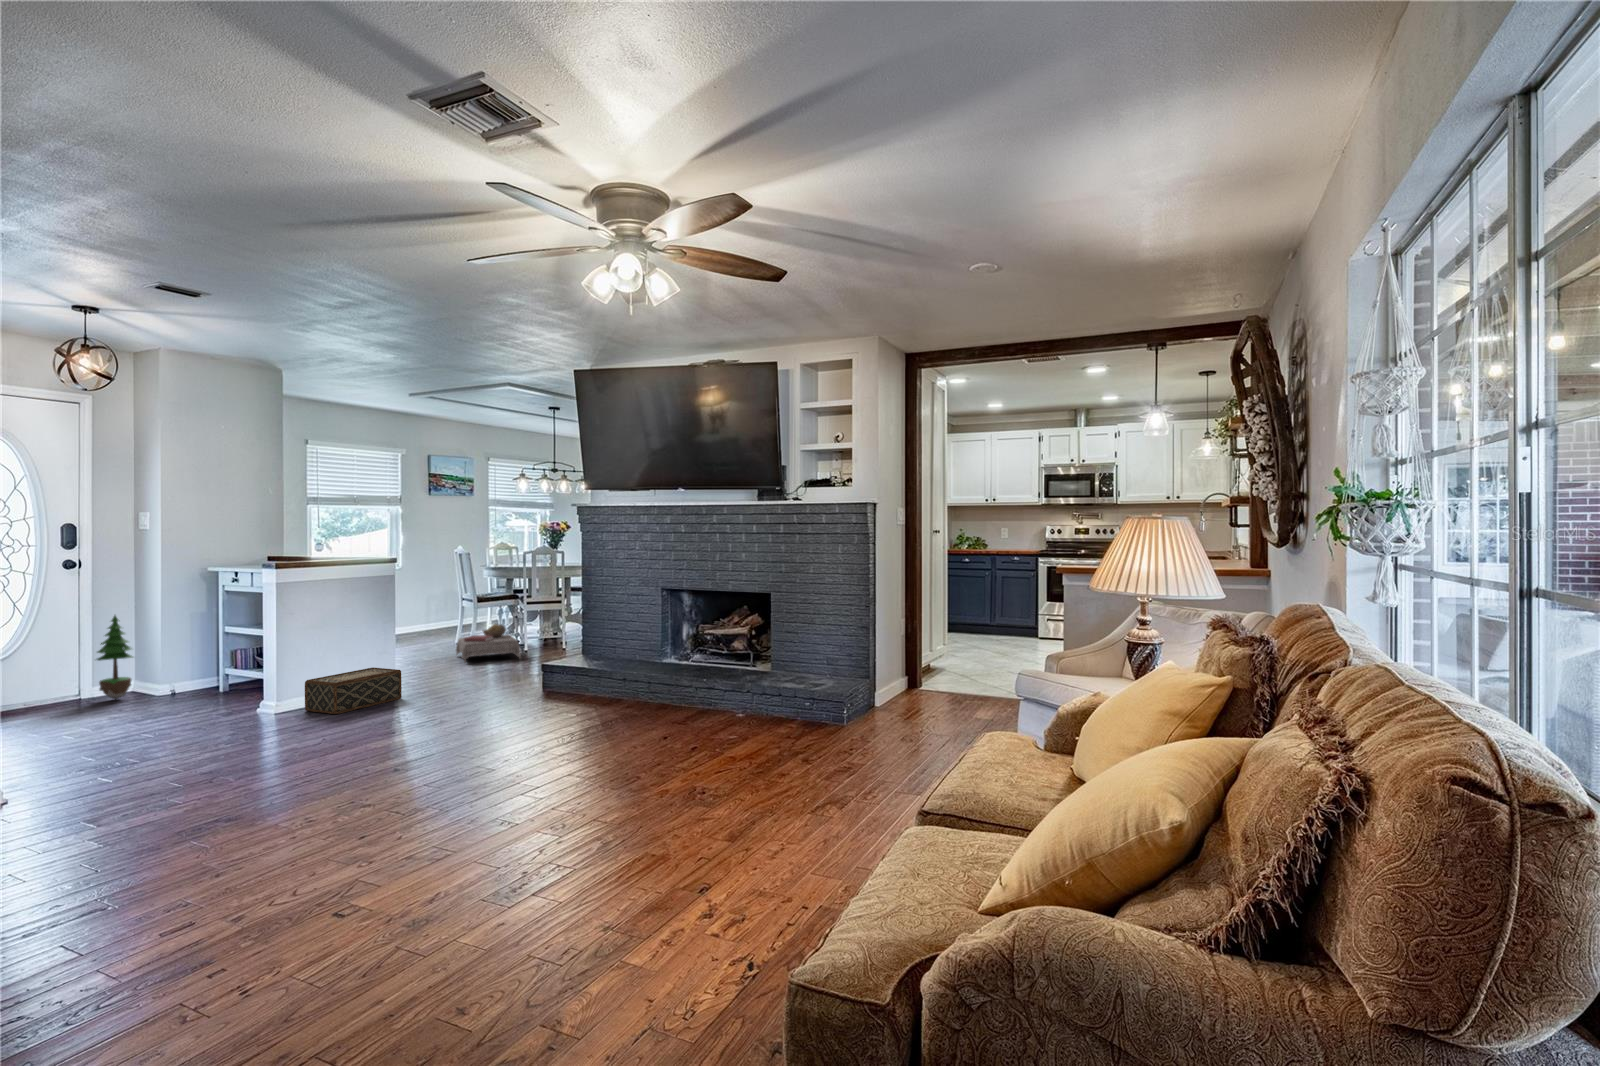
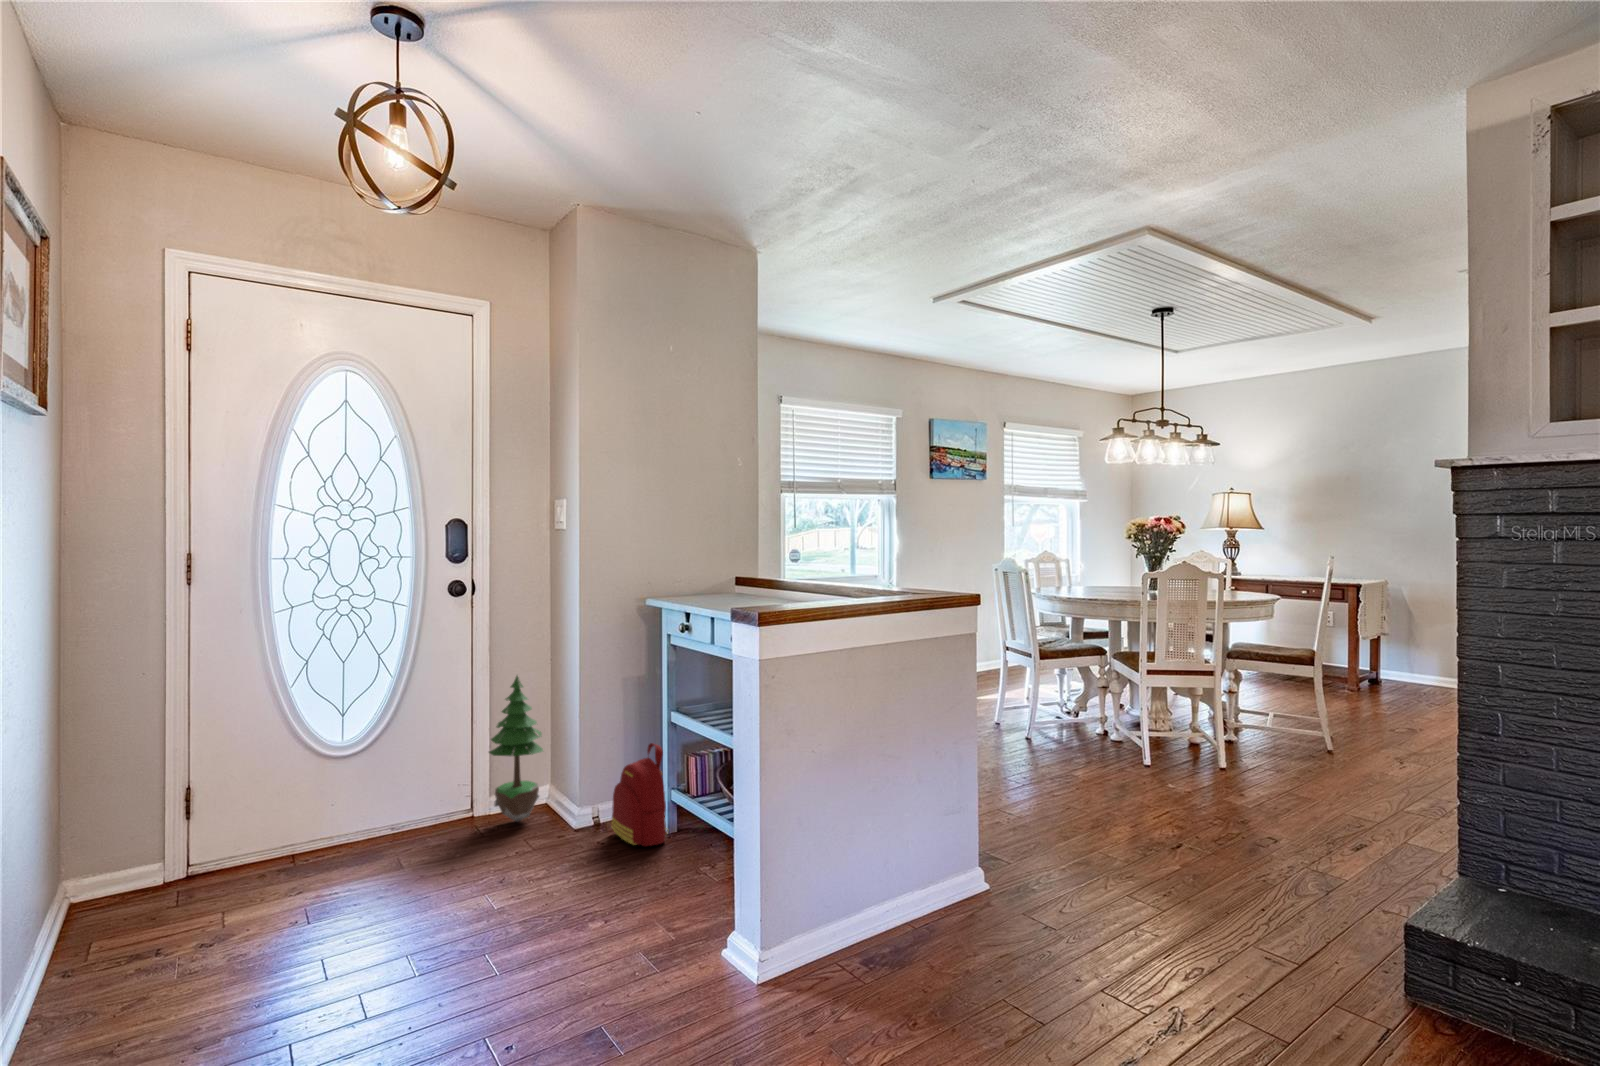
ottoman: present [456,624,521,662] -> none [1023,716,1165,801]
backpack: none [186,645,225,697] -> present [611,743,667,846]
woven basket: present [305,668,402,714] -> none [815,849,1013,1015]

